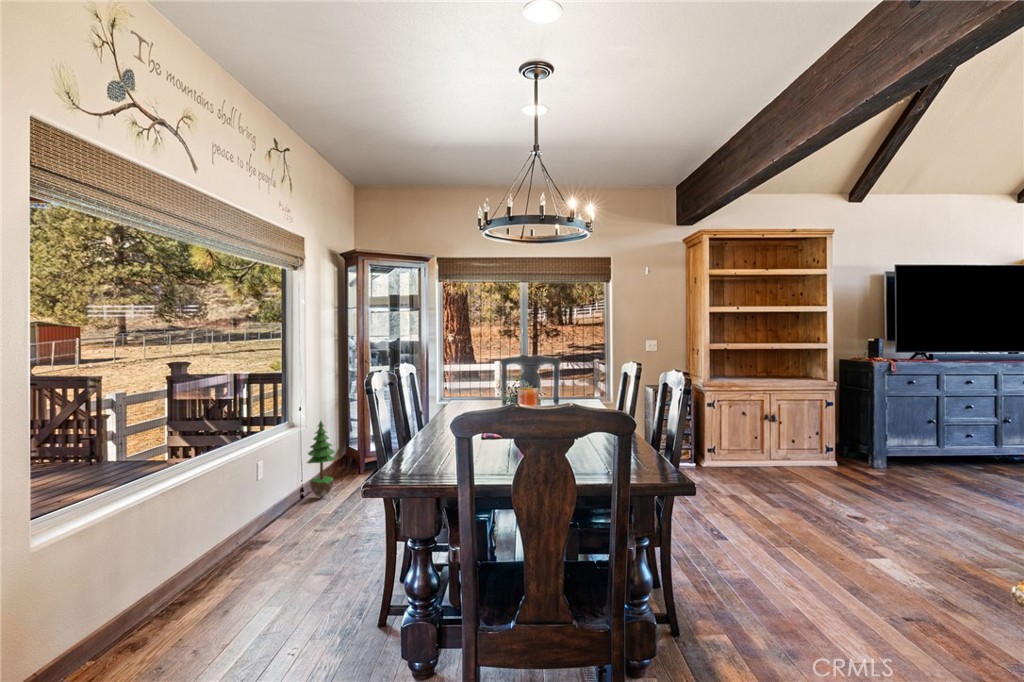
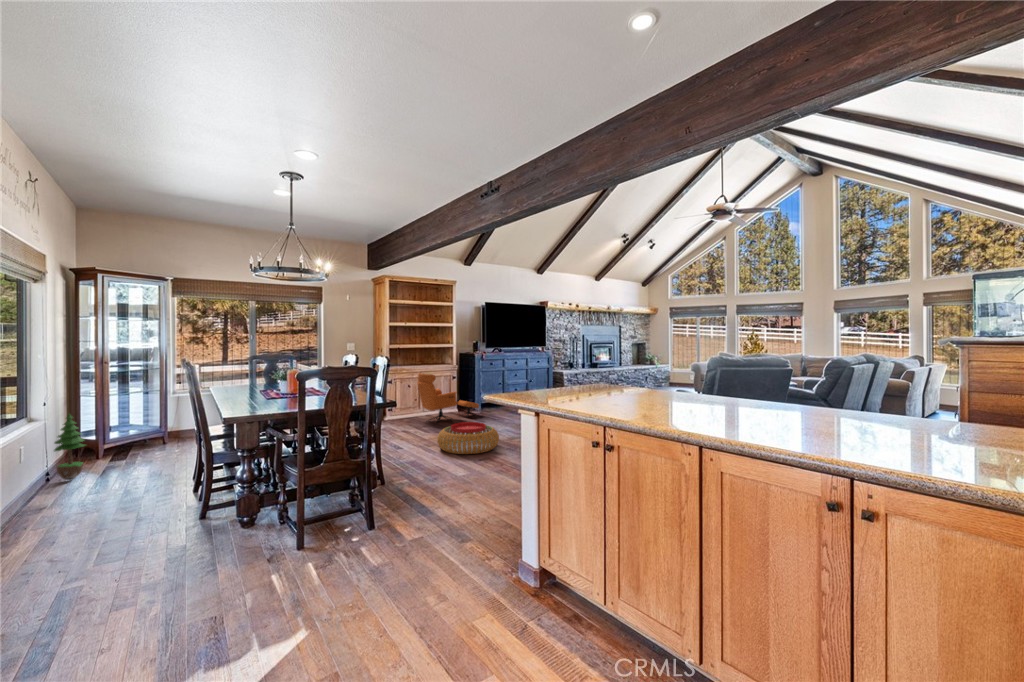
armchair: none [758,393,884,487] -> present [417,373,479,422]
pouf: none [797,509,957,595] -> present [437,422,499,454]

